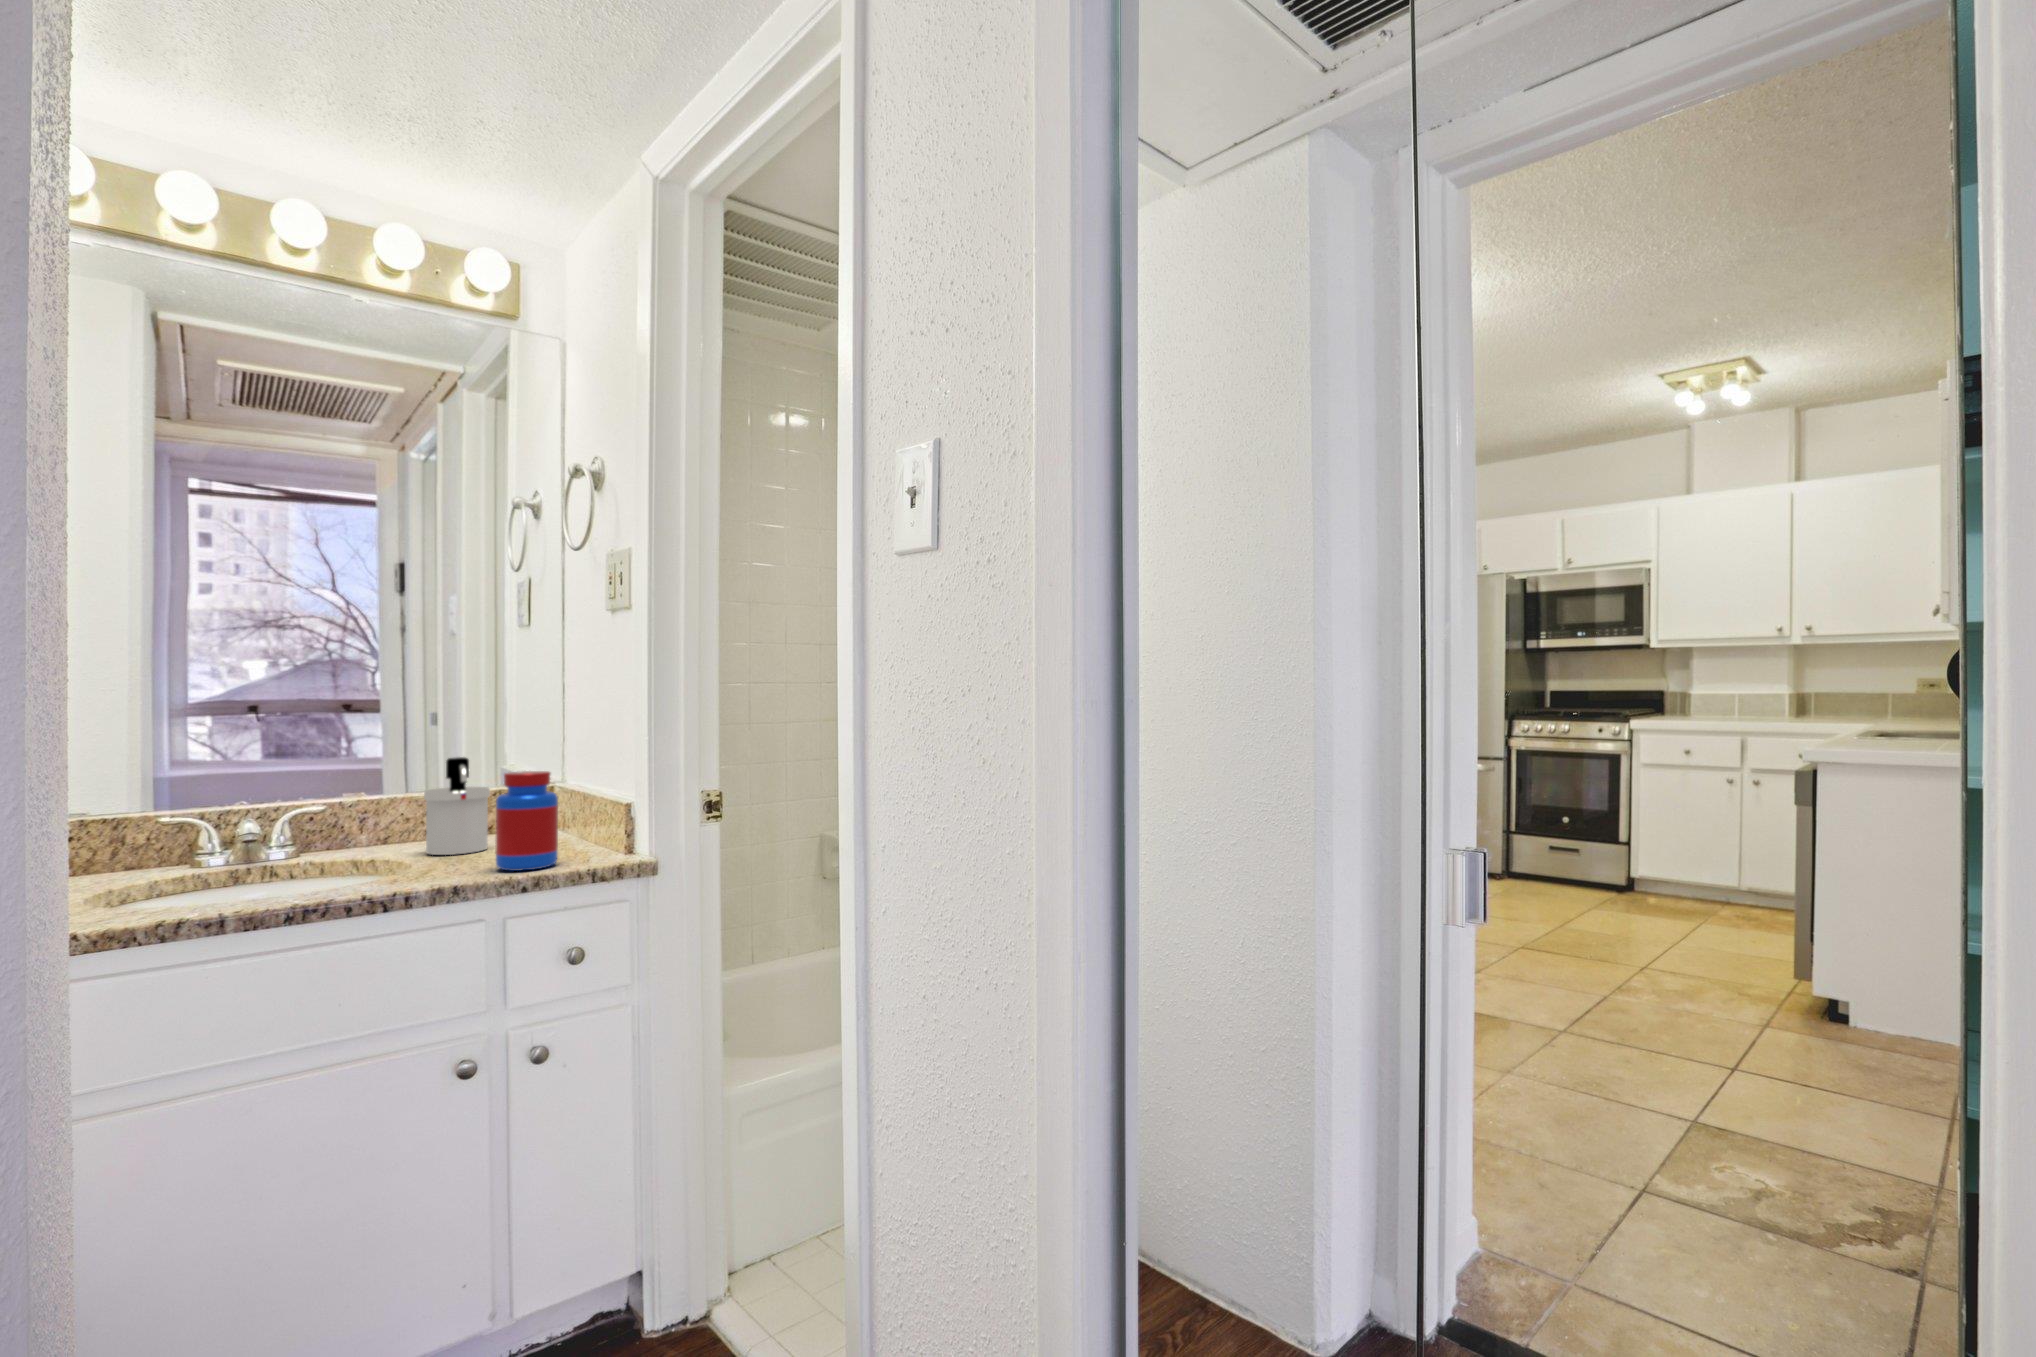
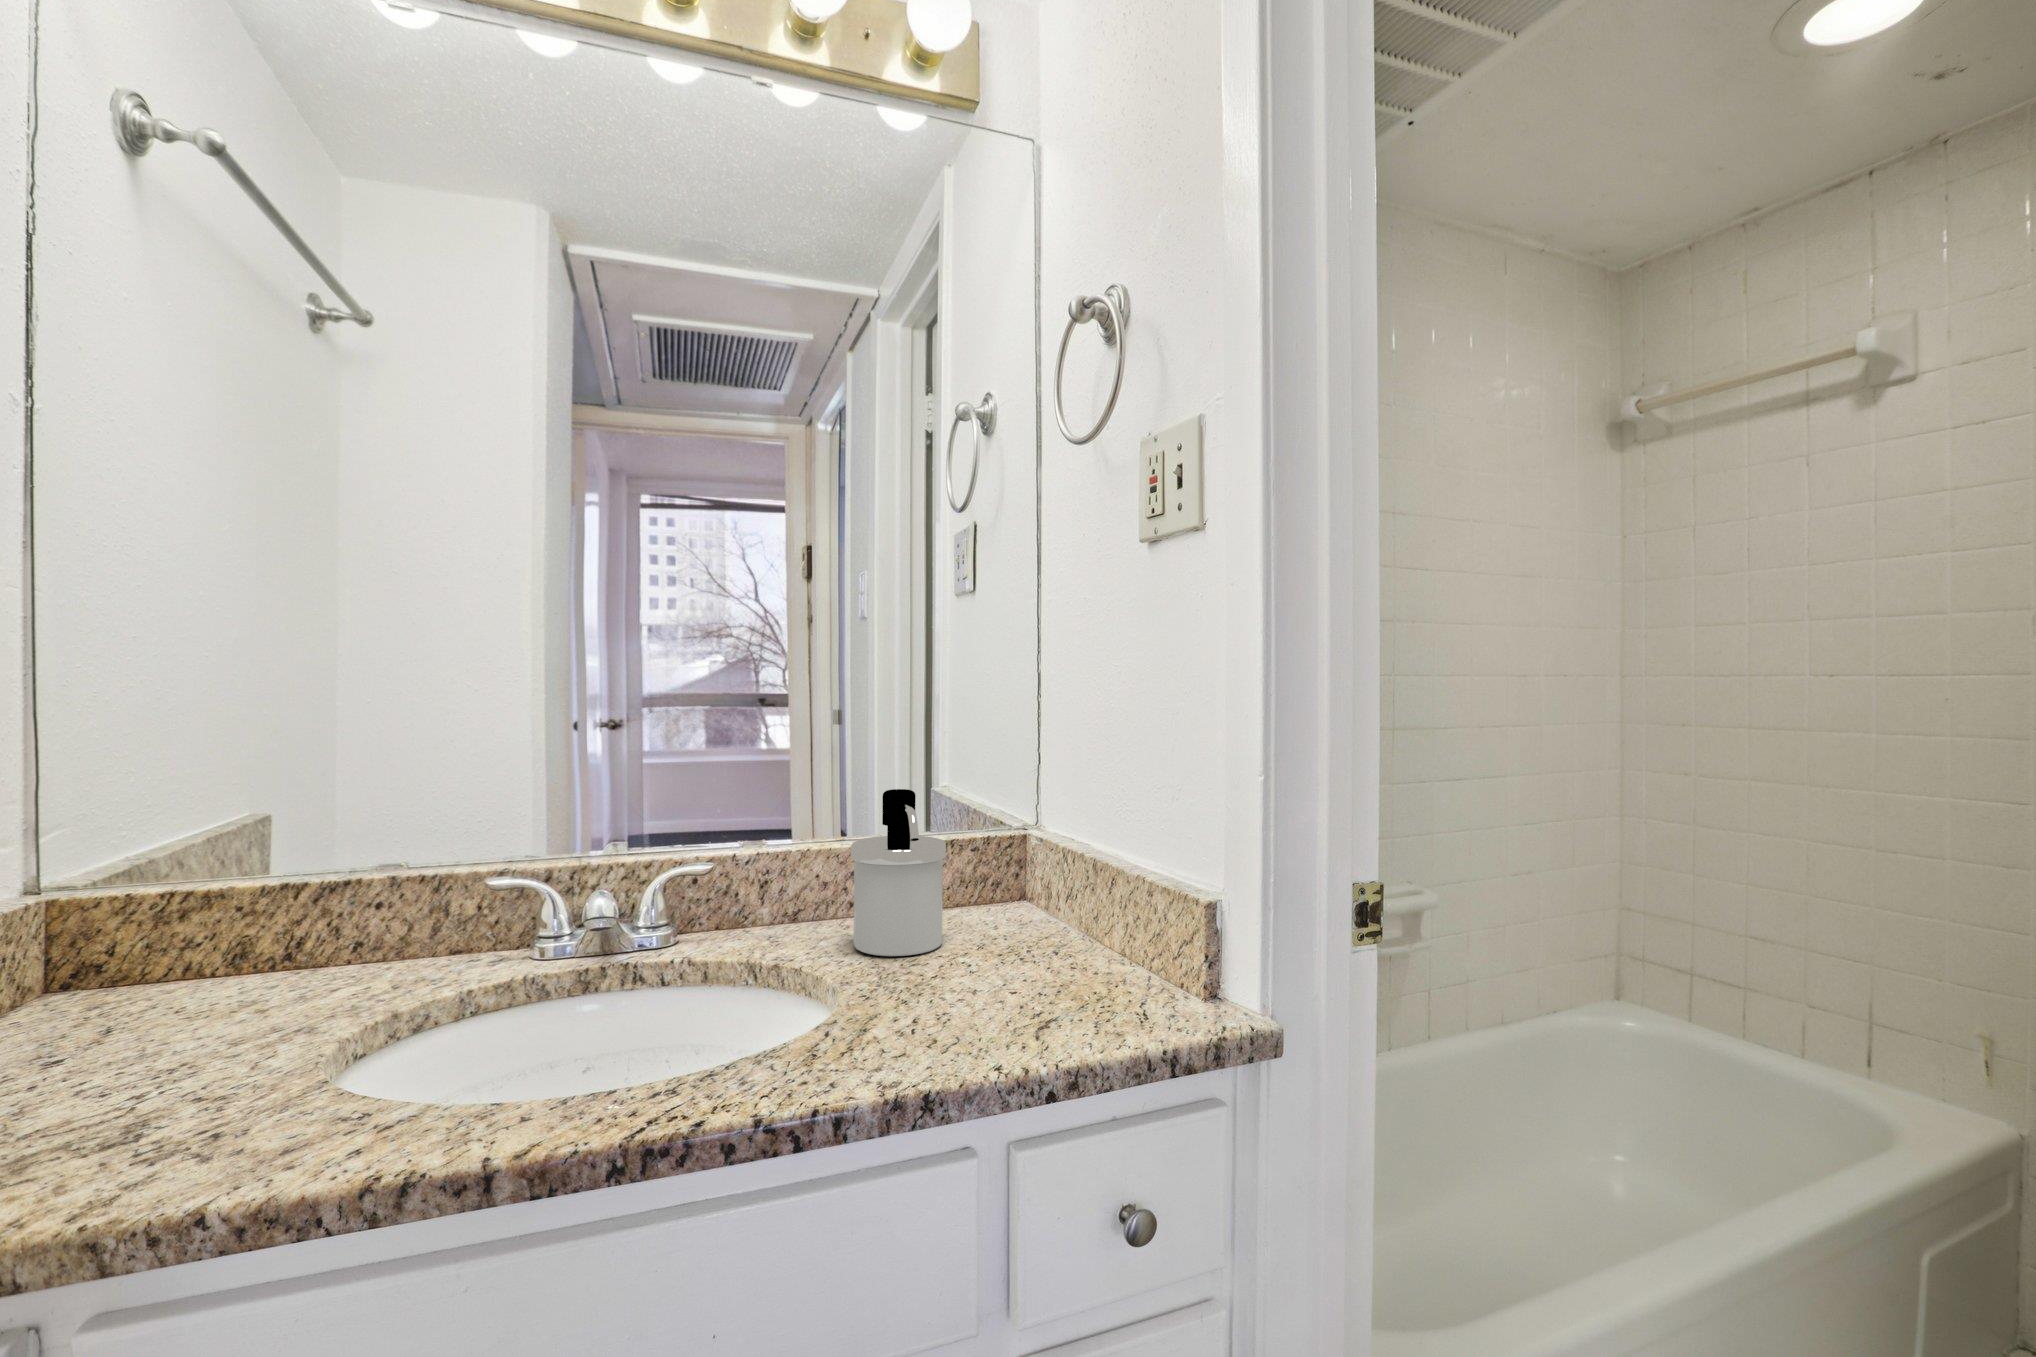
jar: present [495,771,558,871] -> none [981,835,1090,1043]

